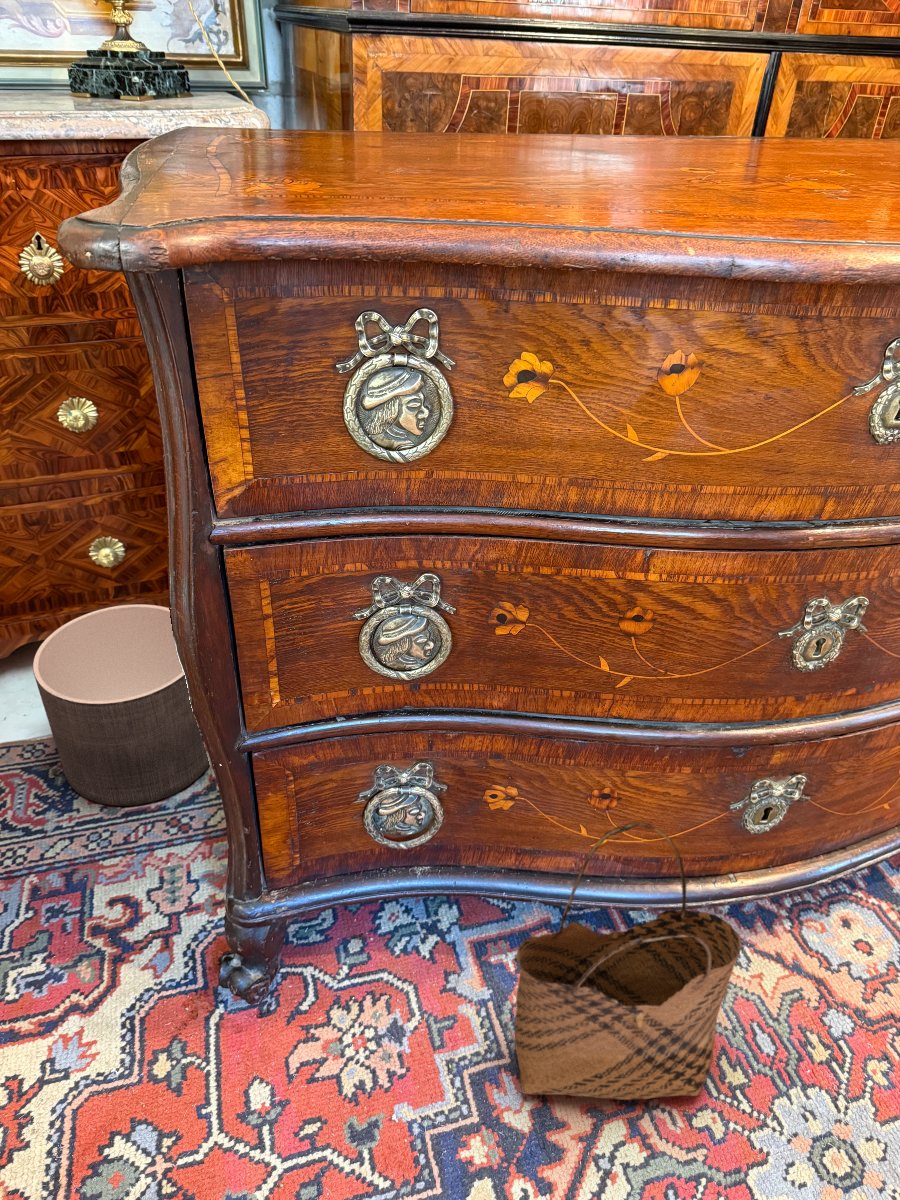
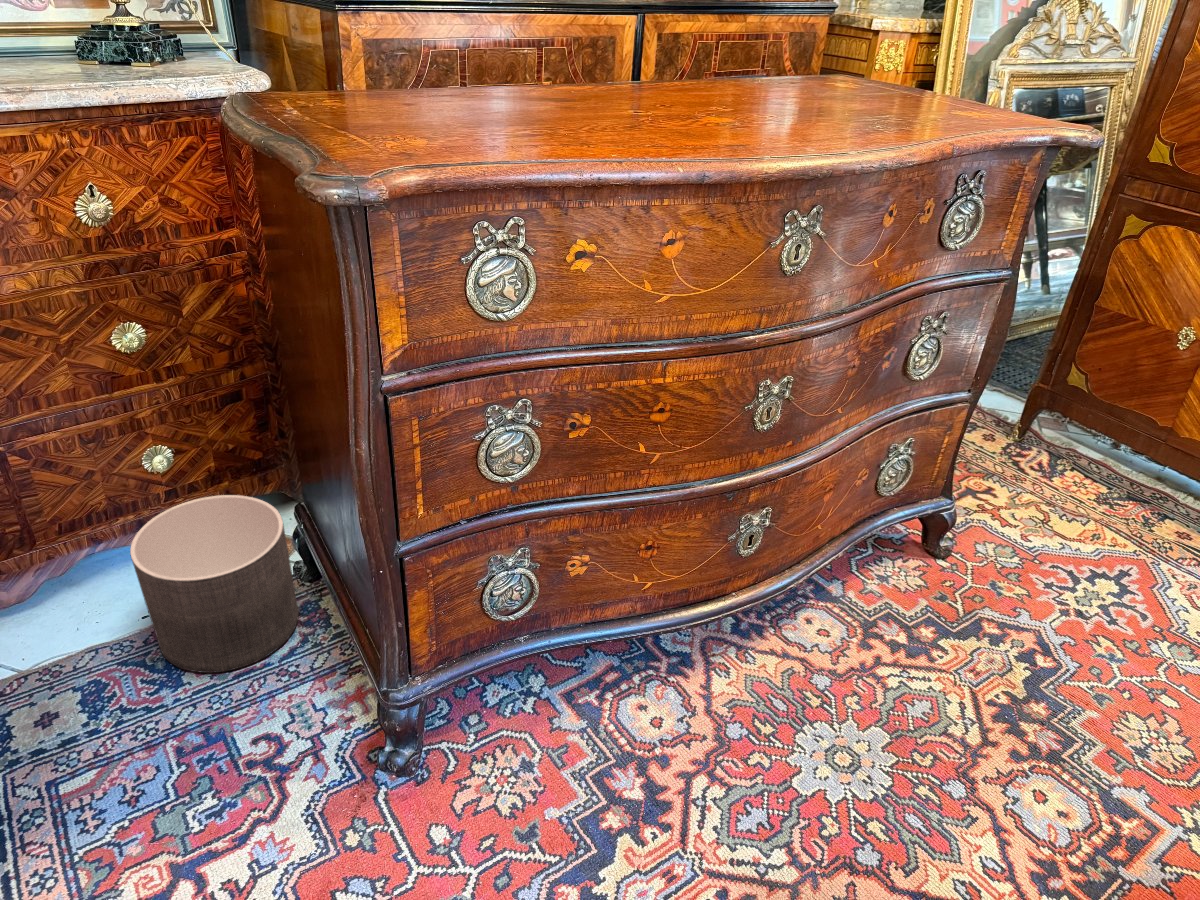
woven basket: present [515,822,741,1100] -> none [614,555,759,776]

